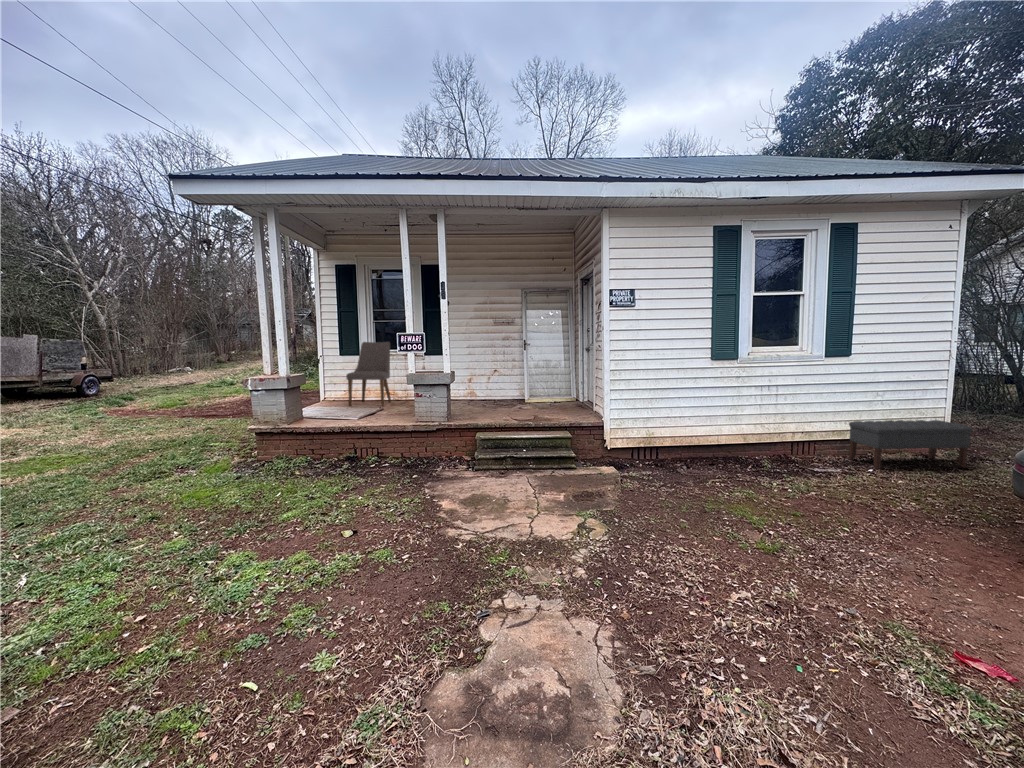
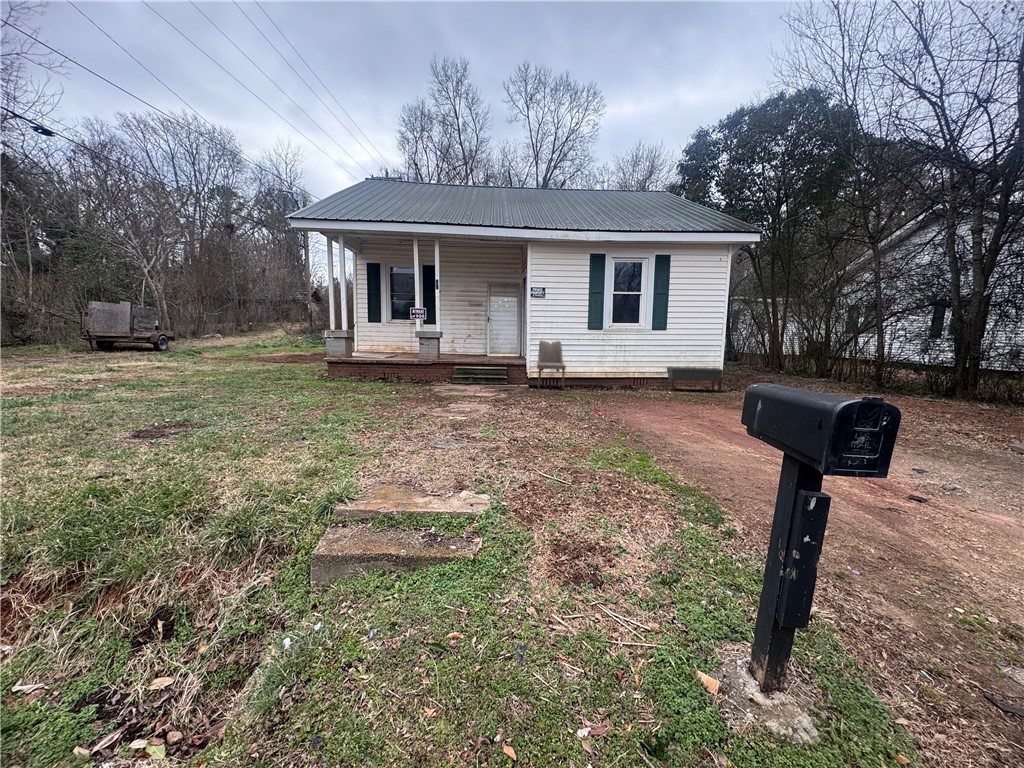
chair: present [346,342,391,406] -> present [537,341,566,389]

